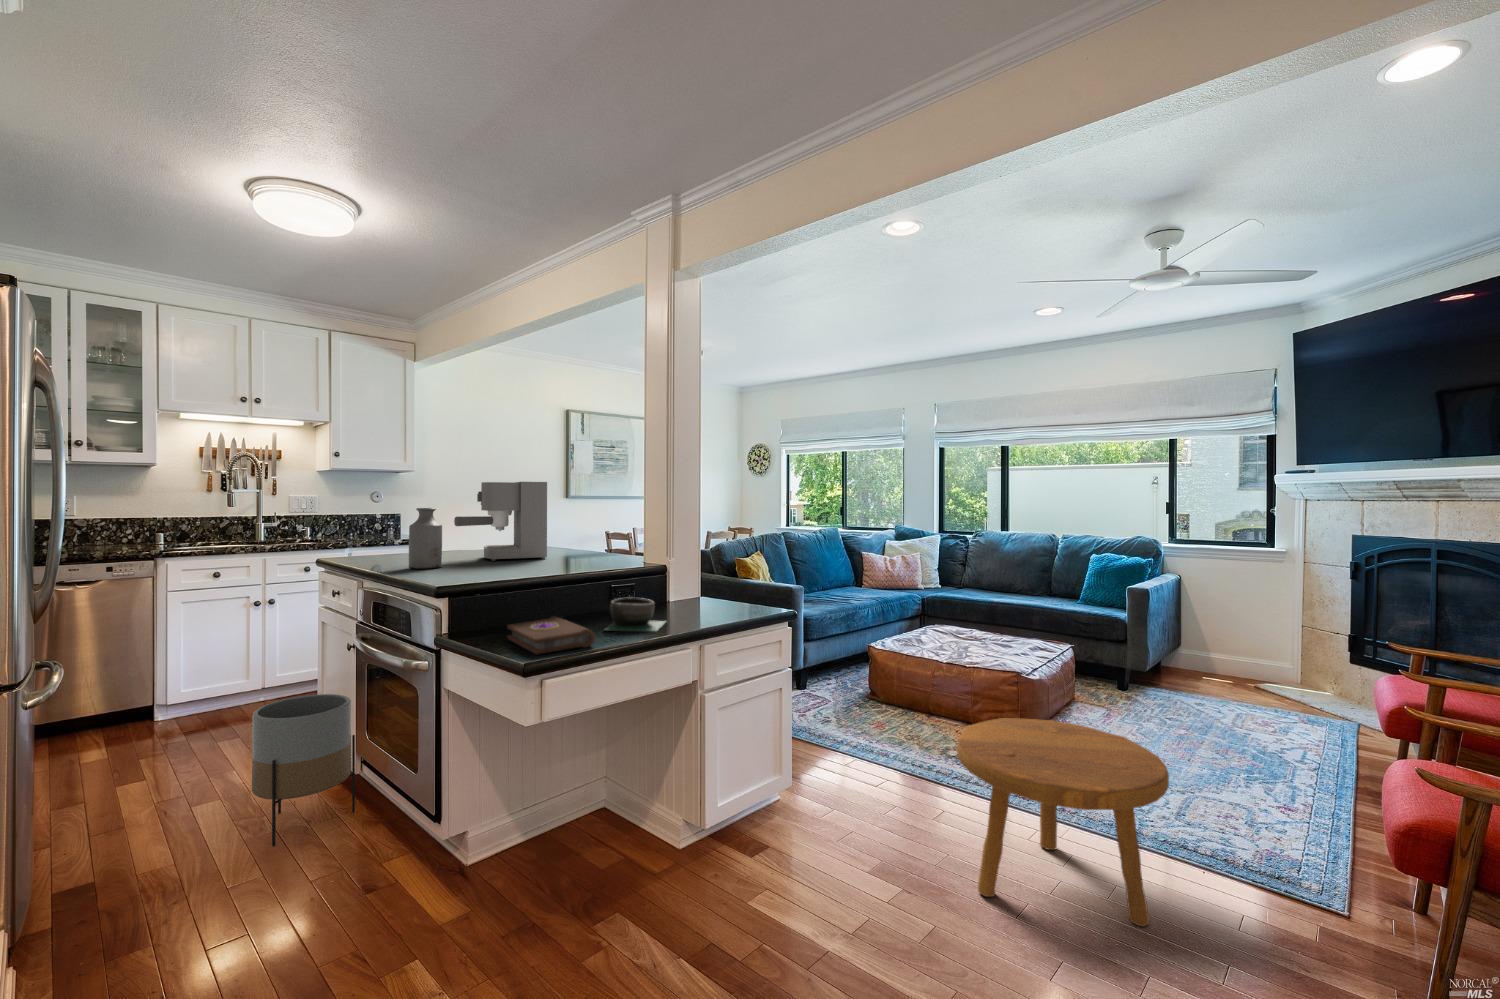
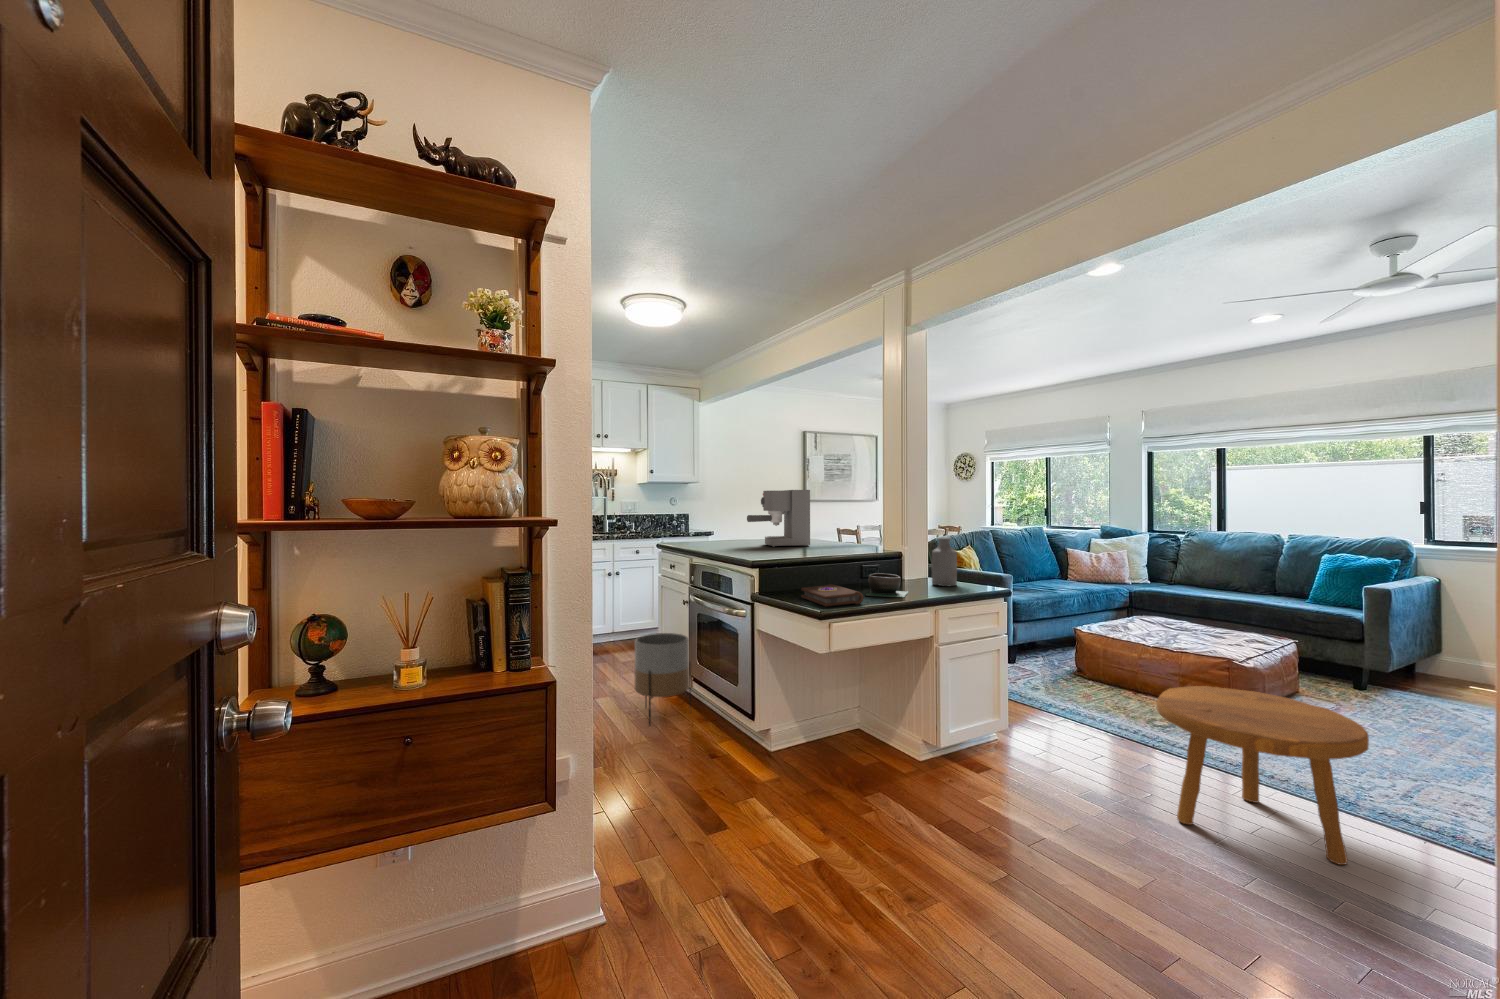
bottle: present [409,508,442,569] -> present [932,537,957,586]

